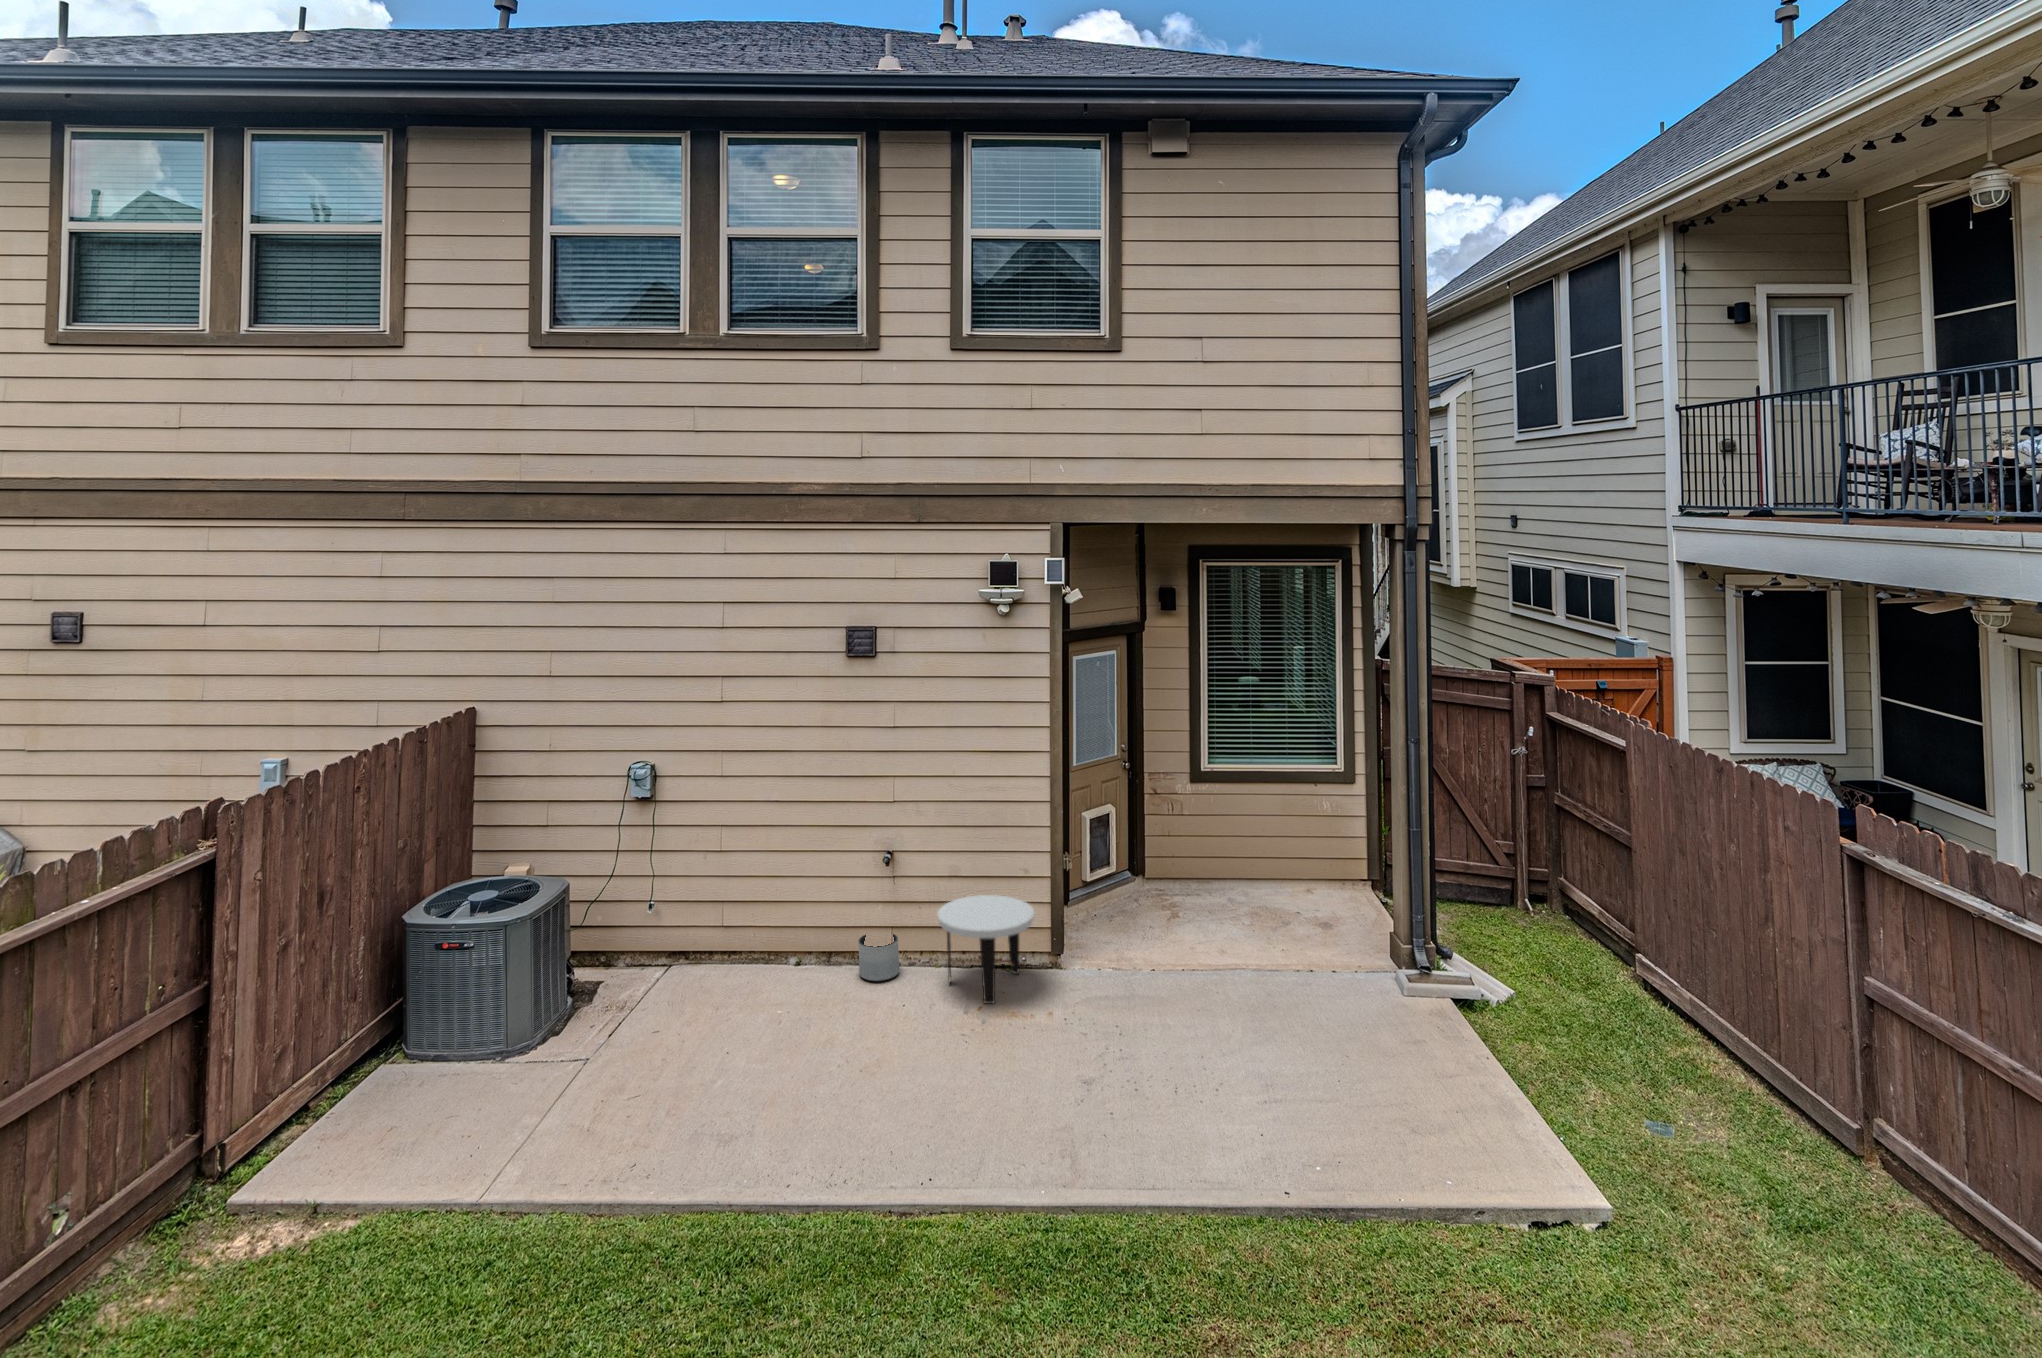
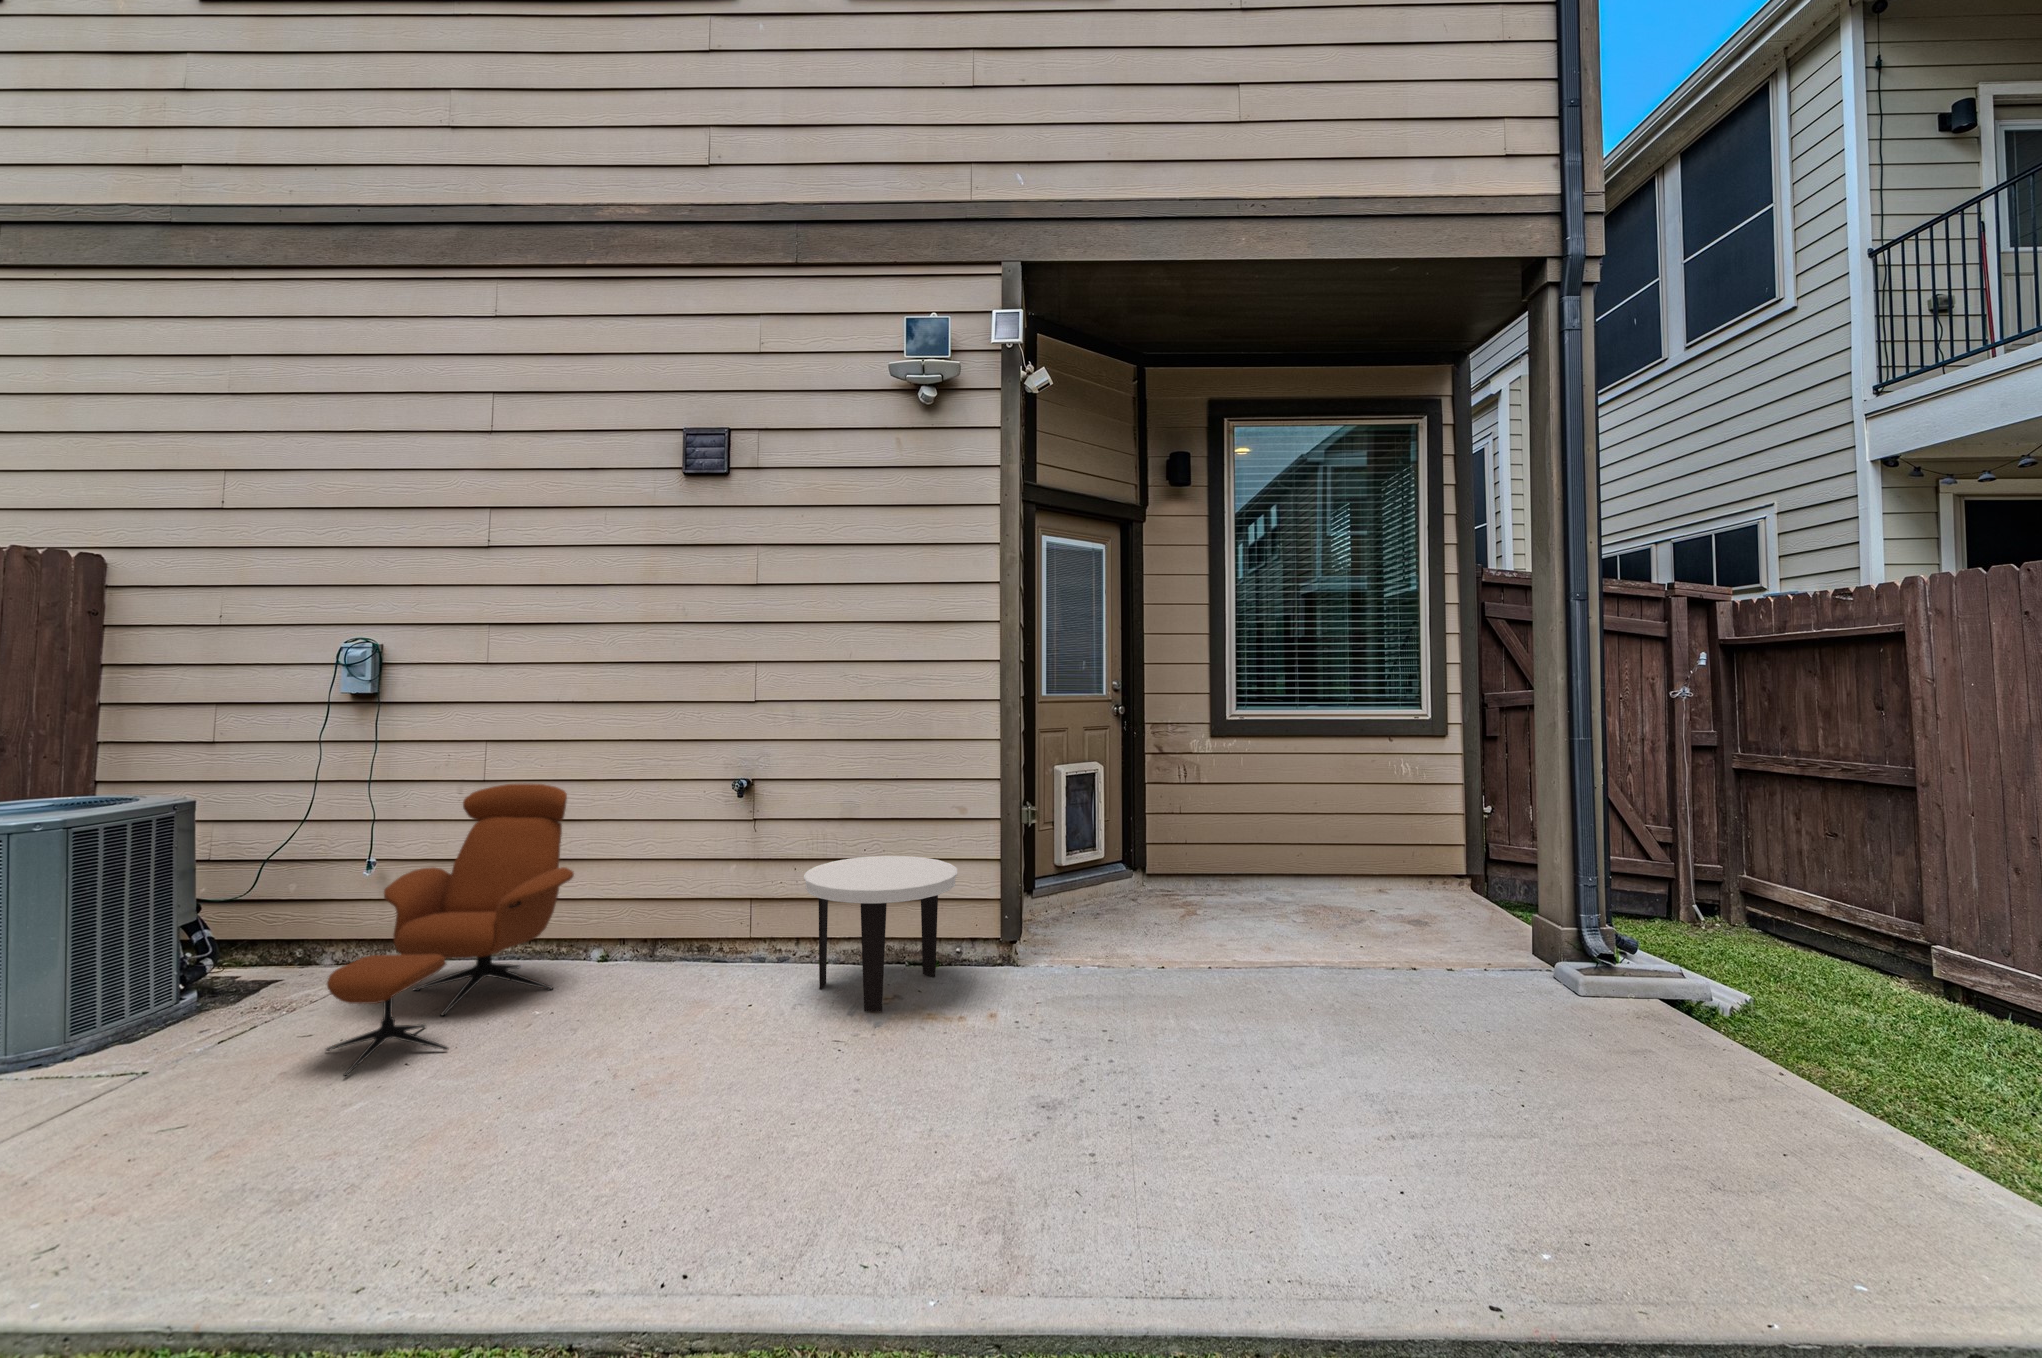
lounge chair: none [674,854,789,1056] -> present [326,784,574,1076]
planter: present [859,934,899,982] -> none [685,910,751,982]

